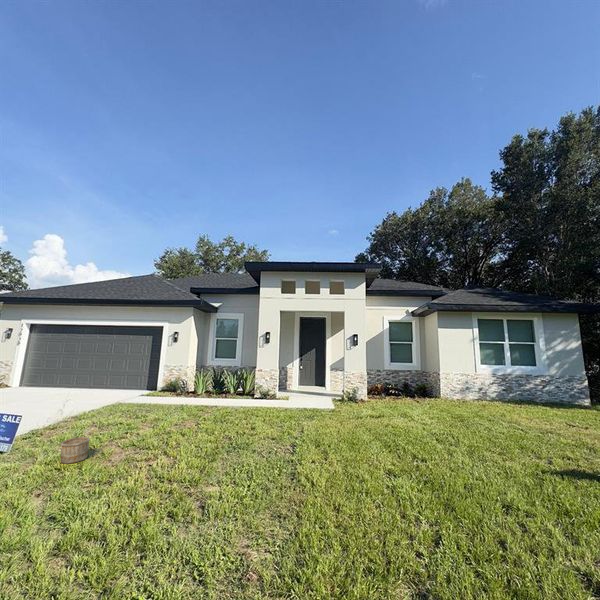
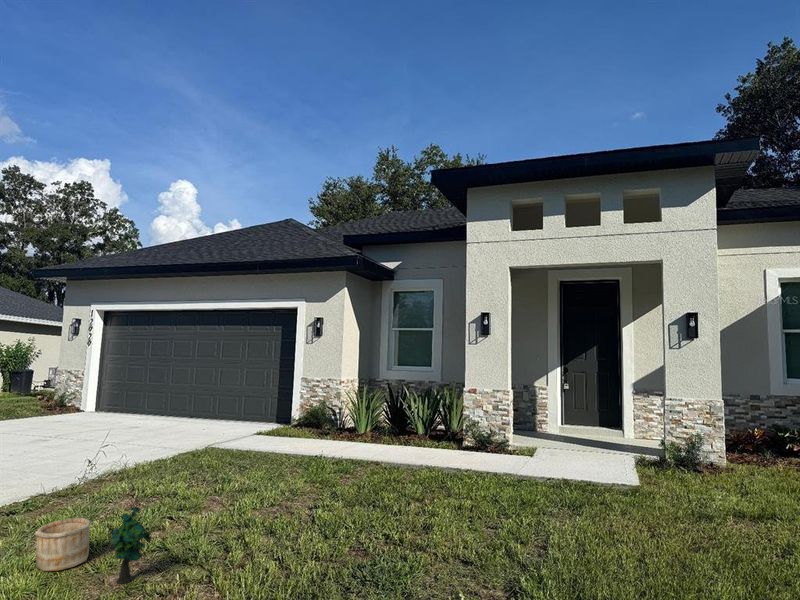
decorative plant: none [106,426,130,464] -> present [108,507,152,584]

